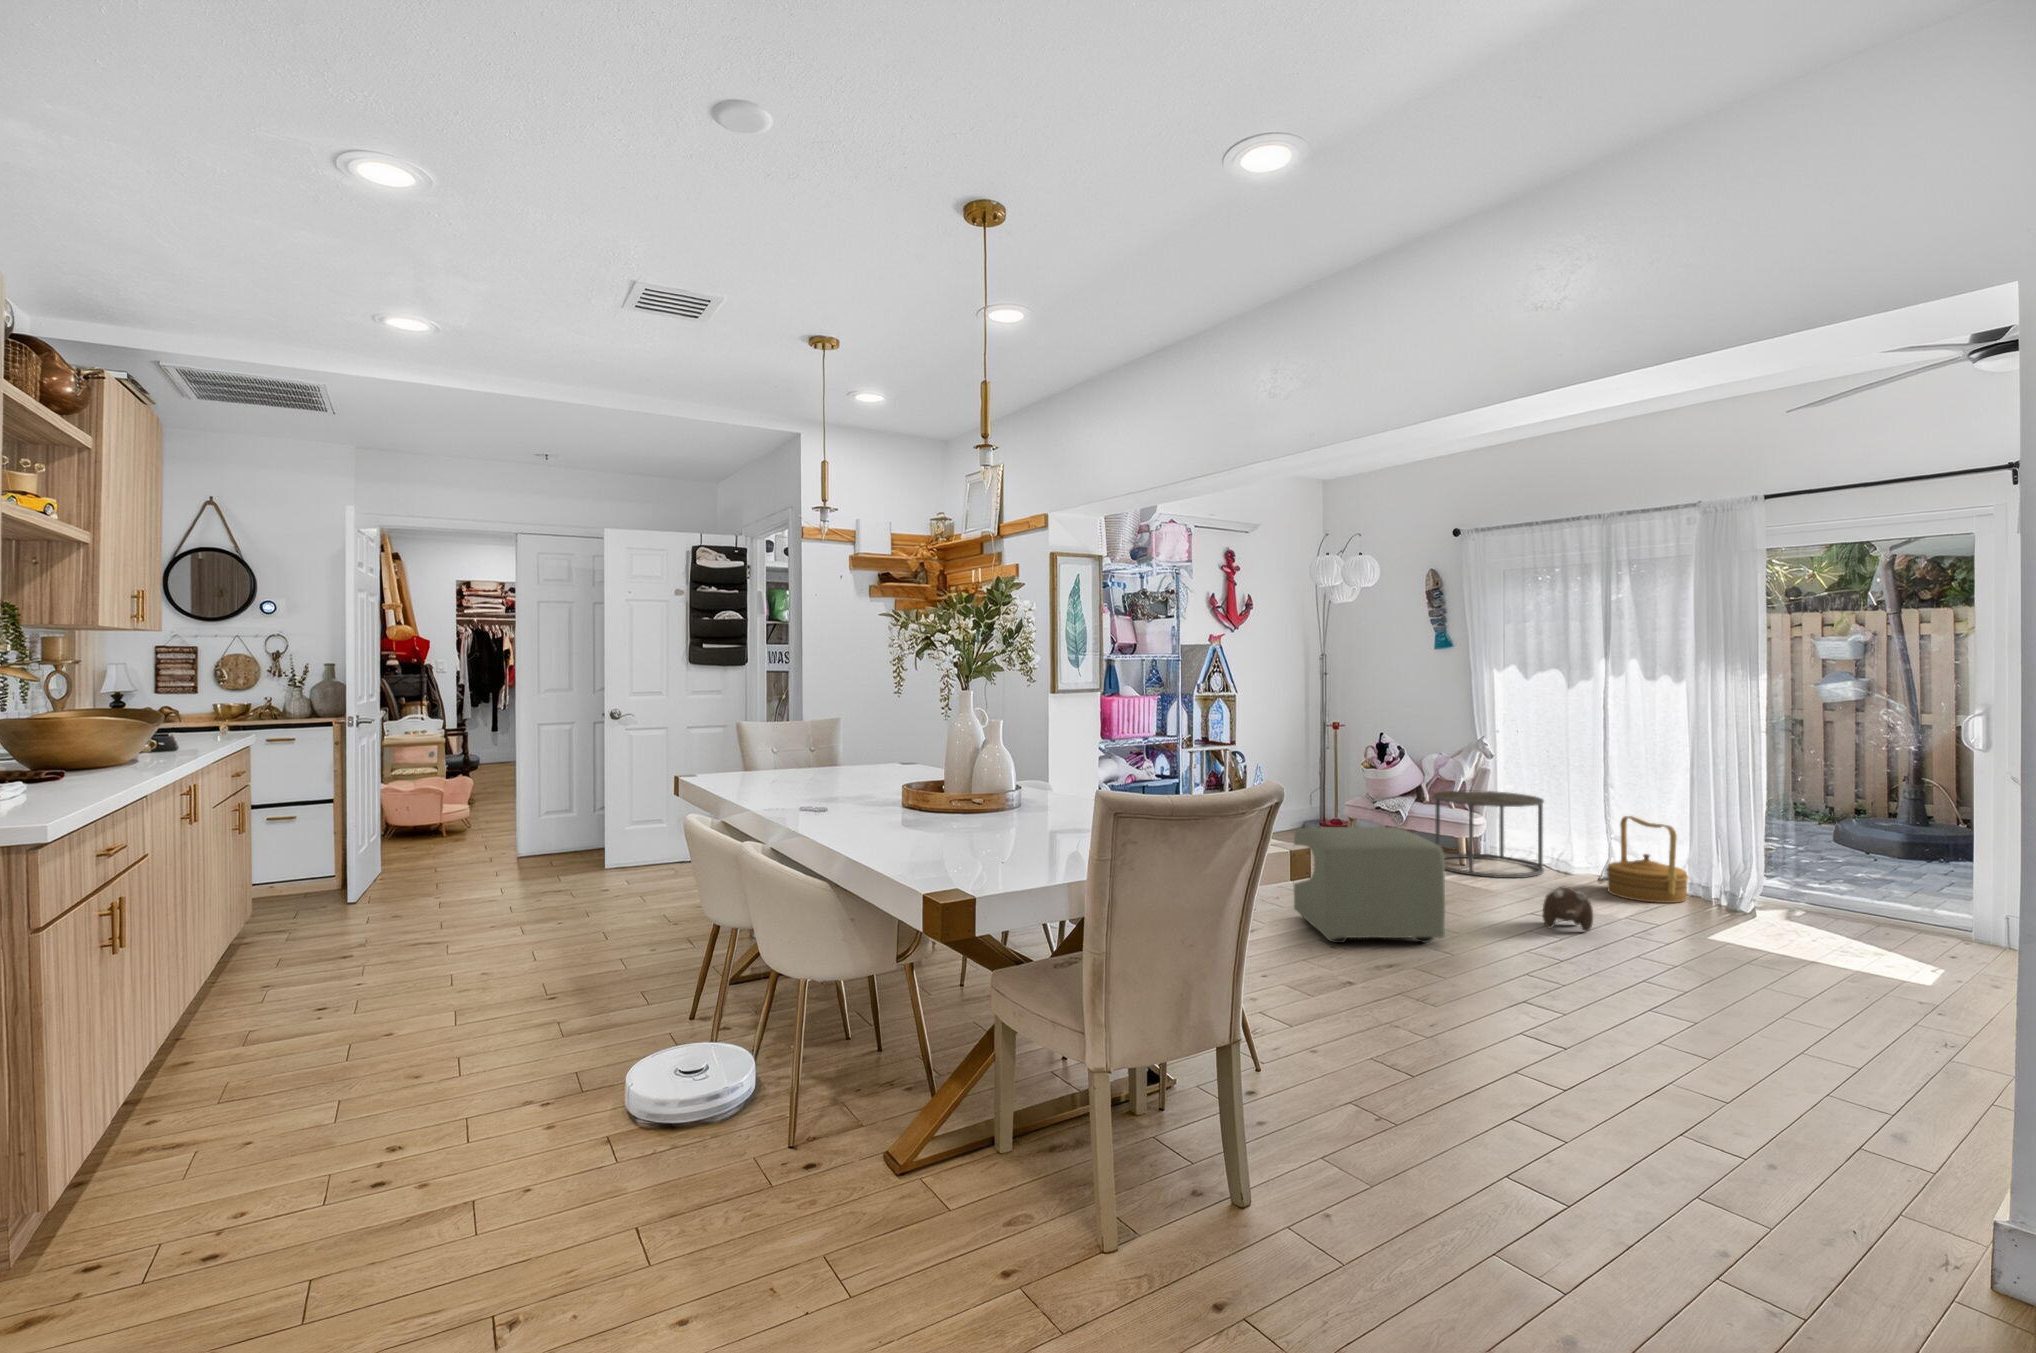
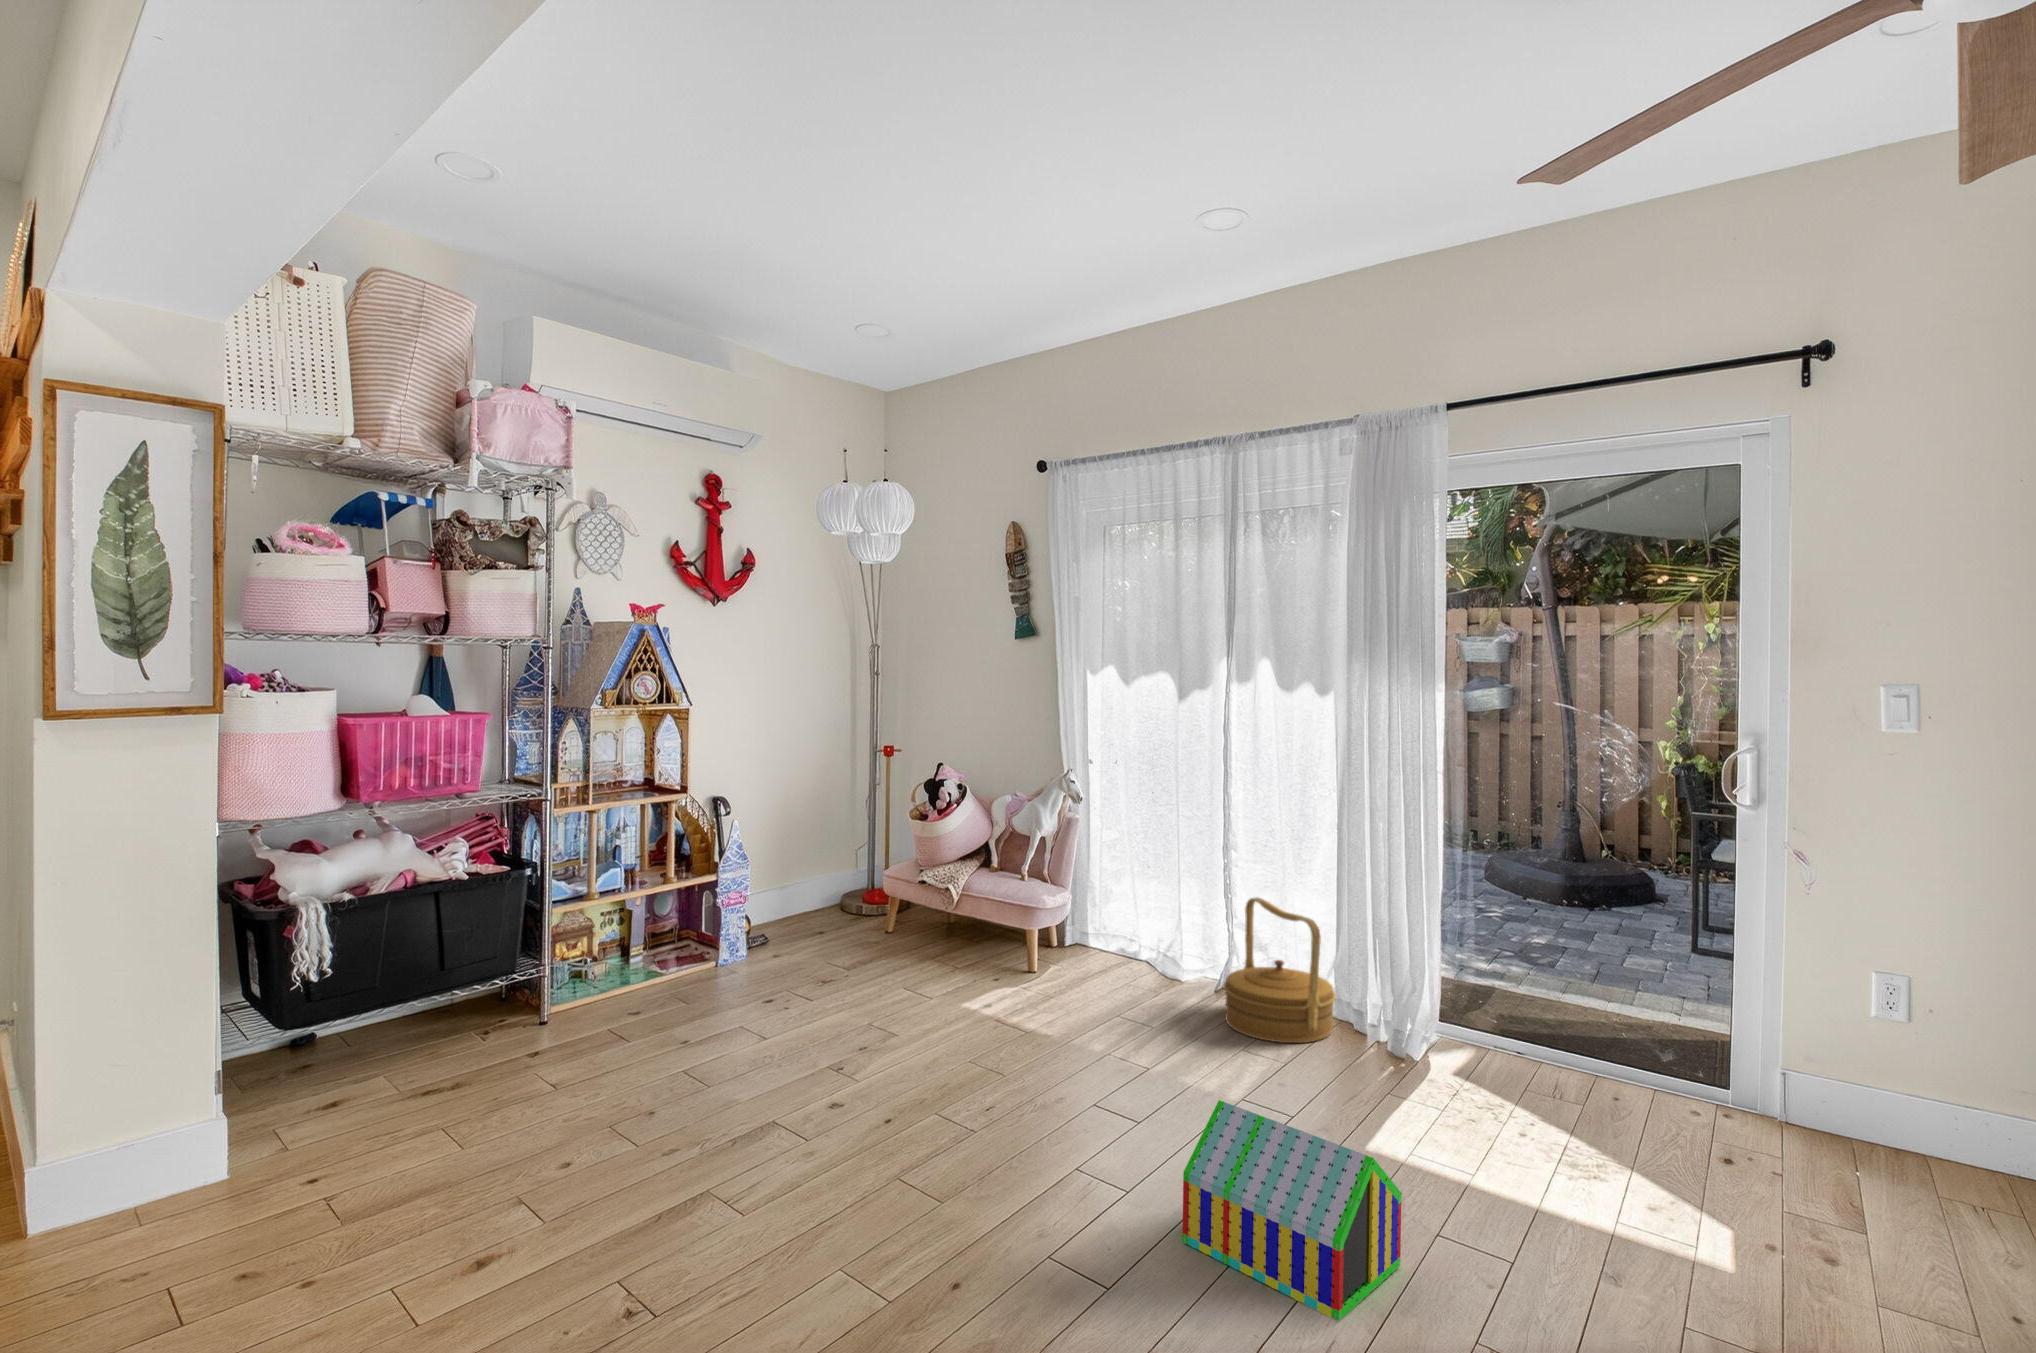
side table: present [1433,791,1544,878] -> none [988,852,1145,999]
ottoman: present [1294,827,1445,943] -> none [640,969,907,1270]
plush toy: present [1543,886,1593,932] -> none [1109,1061,1191,1147]
toy house: none [1595,892,1722,982] -> present [1182,1100,1402,1321]

